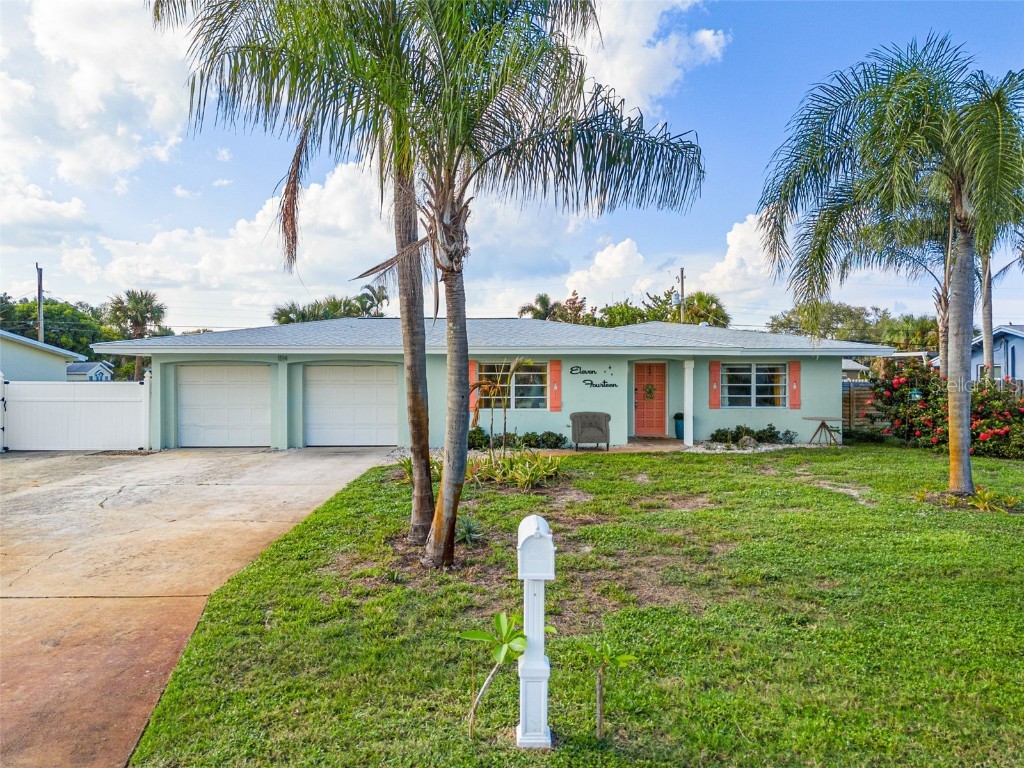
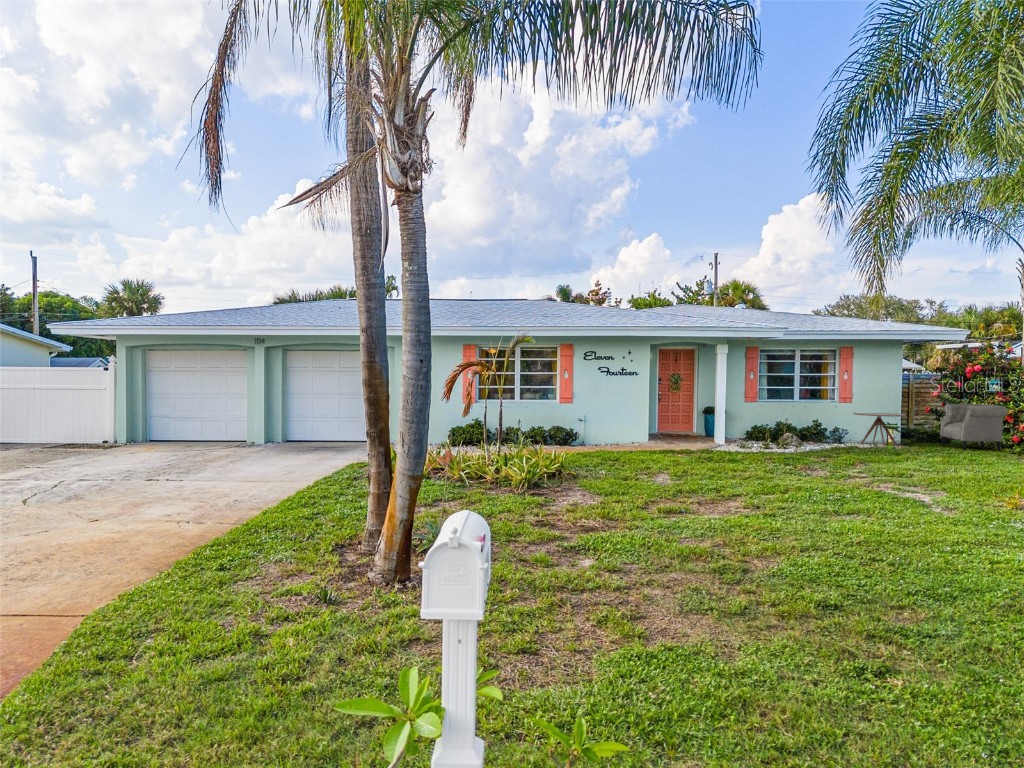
chair: present [570,412,611,451] -> present [940,404,1008,450]

